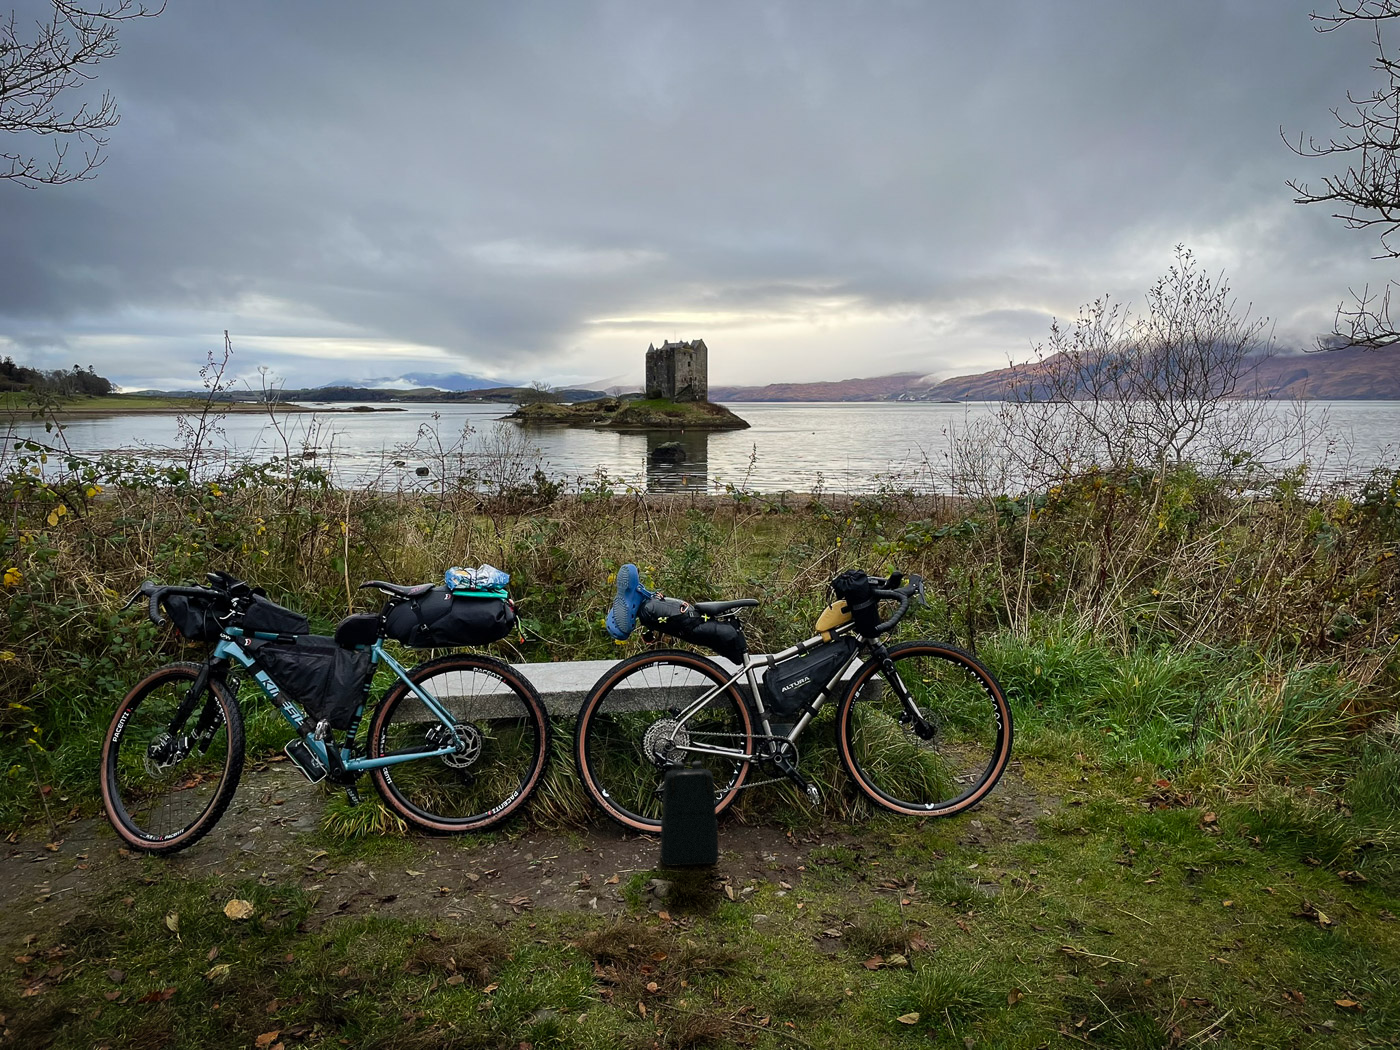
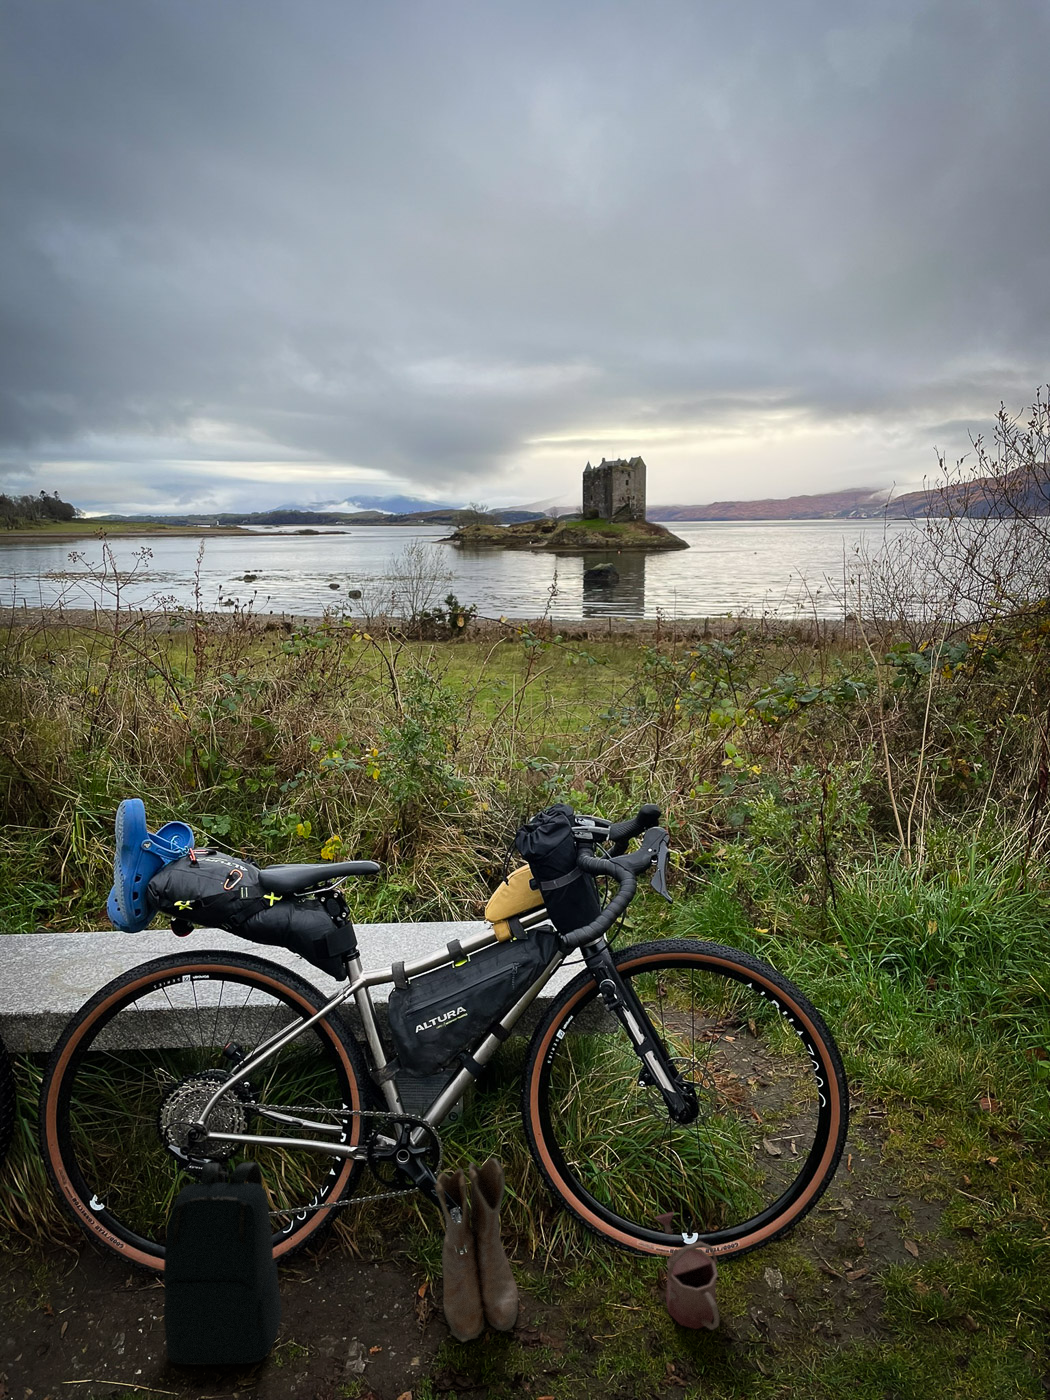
boots: none [793,765,844,852] -> present [435,1158,518,1342]
watering can: none [909,793,954,844] -> present [655,1212,719,1330]

